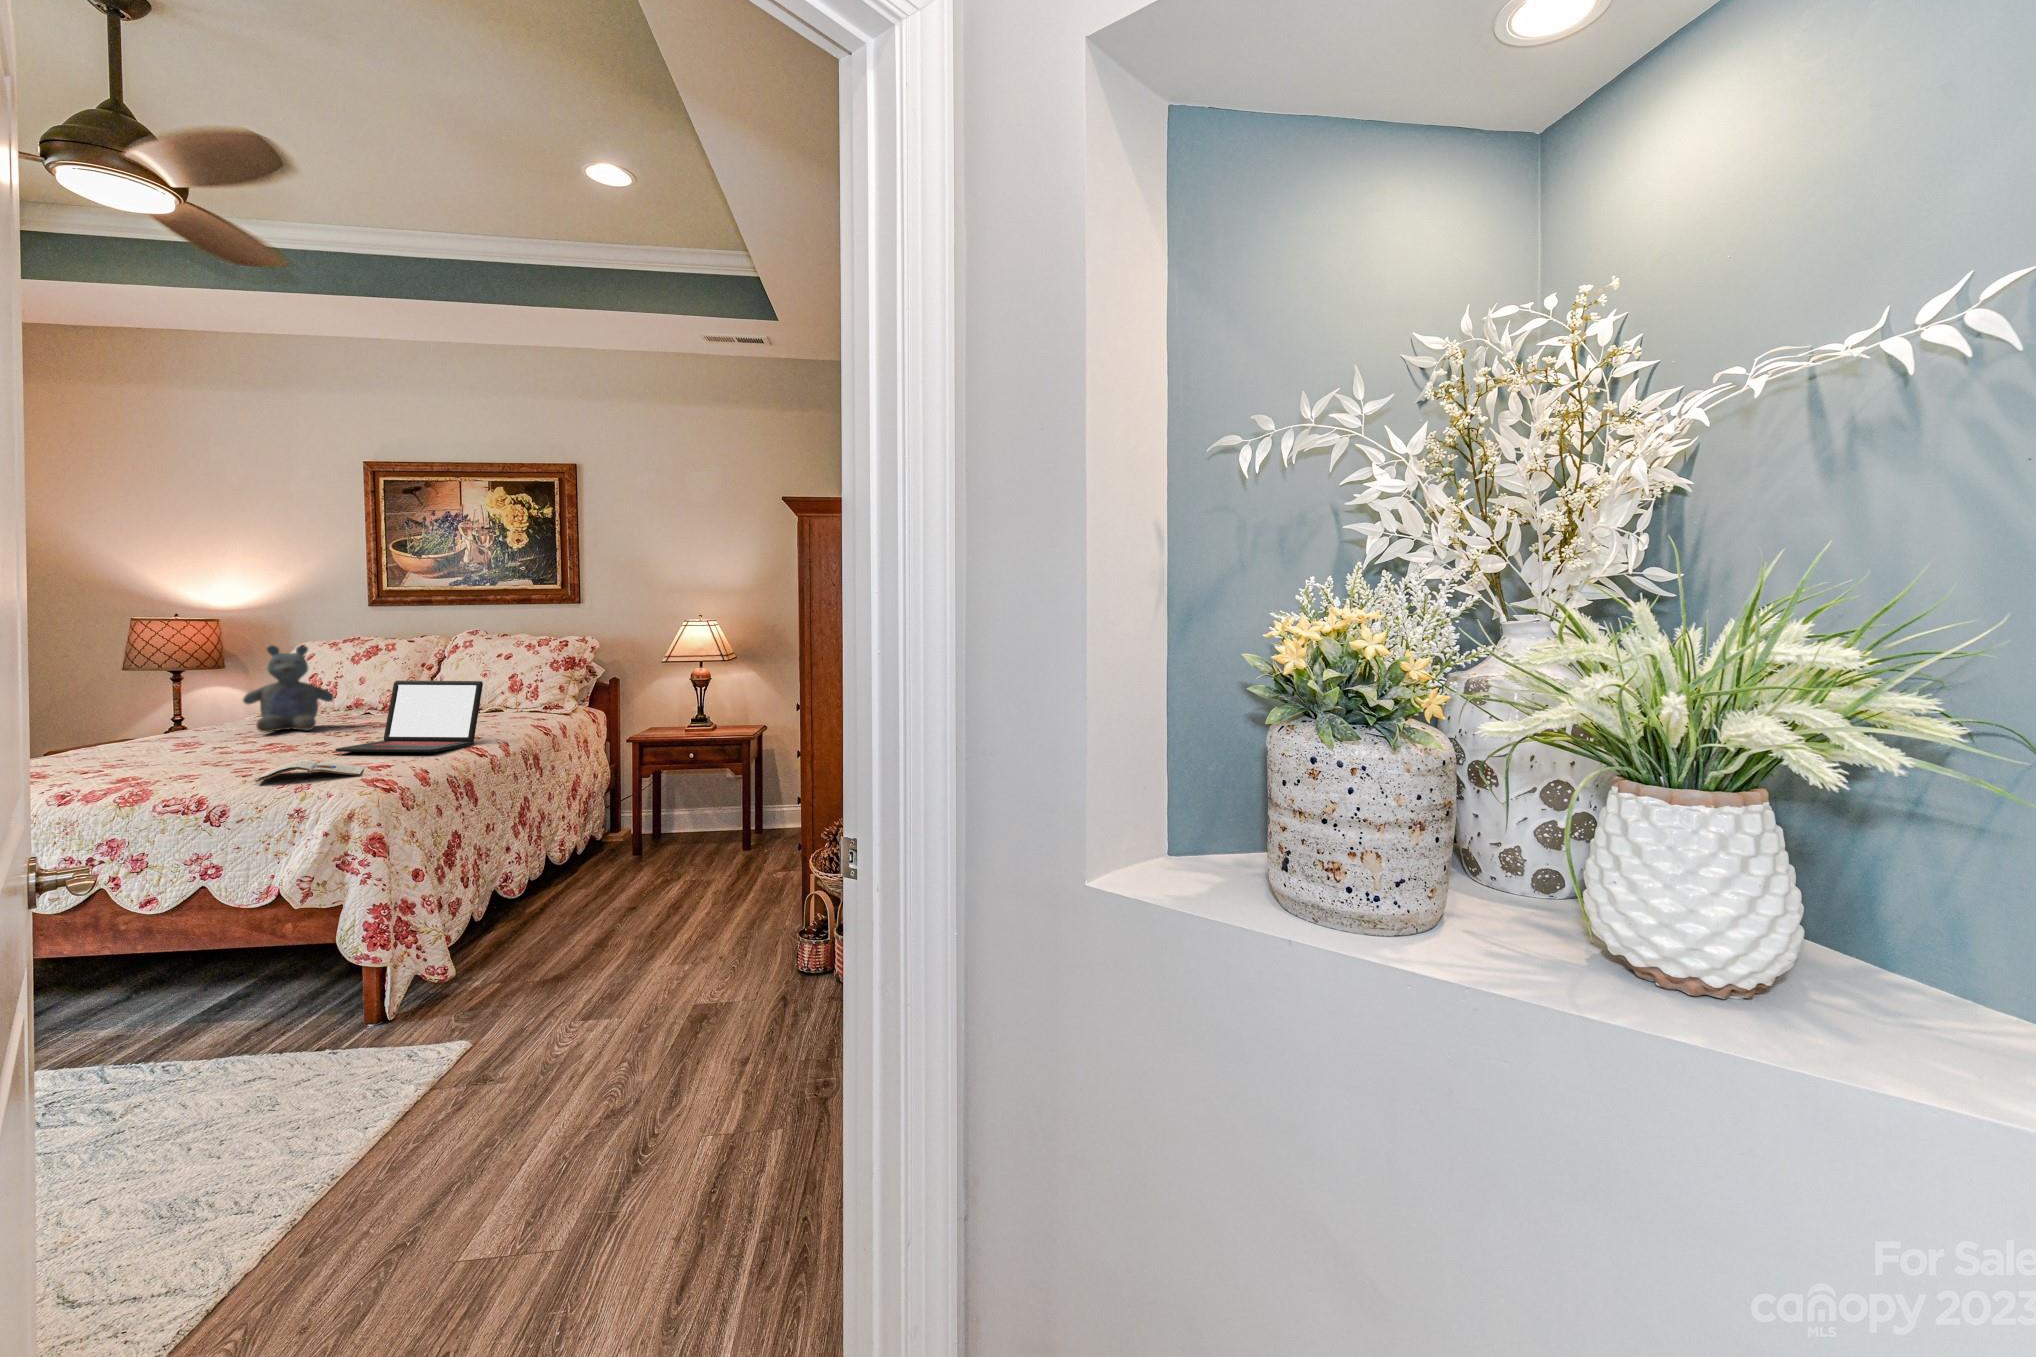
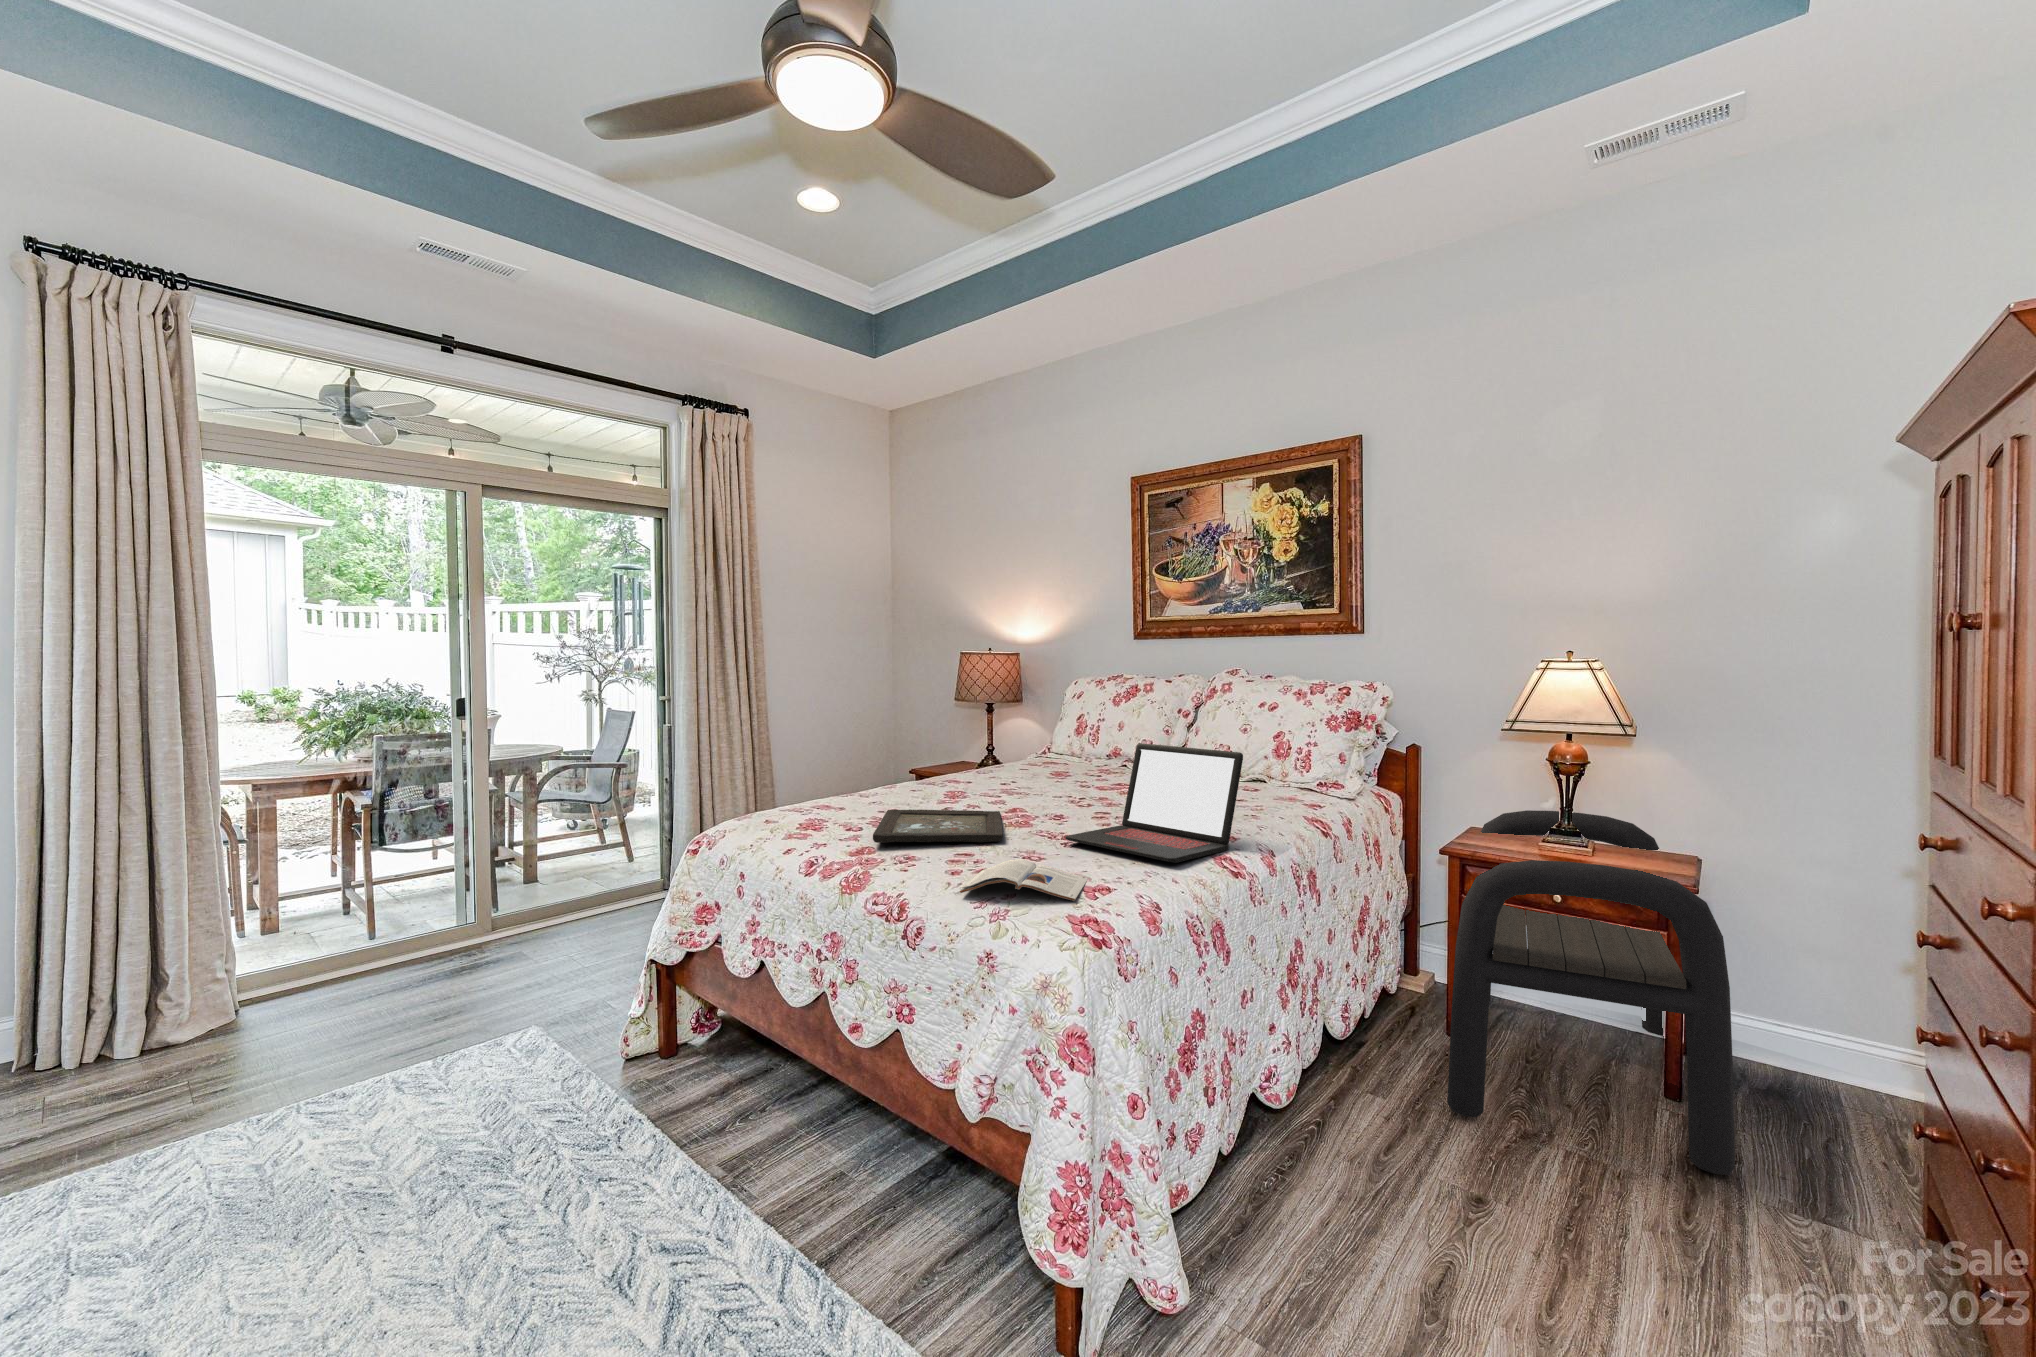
stuffed bear: present [243,645,334,732] -> none [1004,689,1085,793]
bench: none [626,714,764,885] -> present [1447,810,1735,1175]
tray: none [120,745,273,770] -> present [873,809,1003,843]

